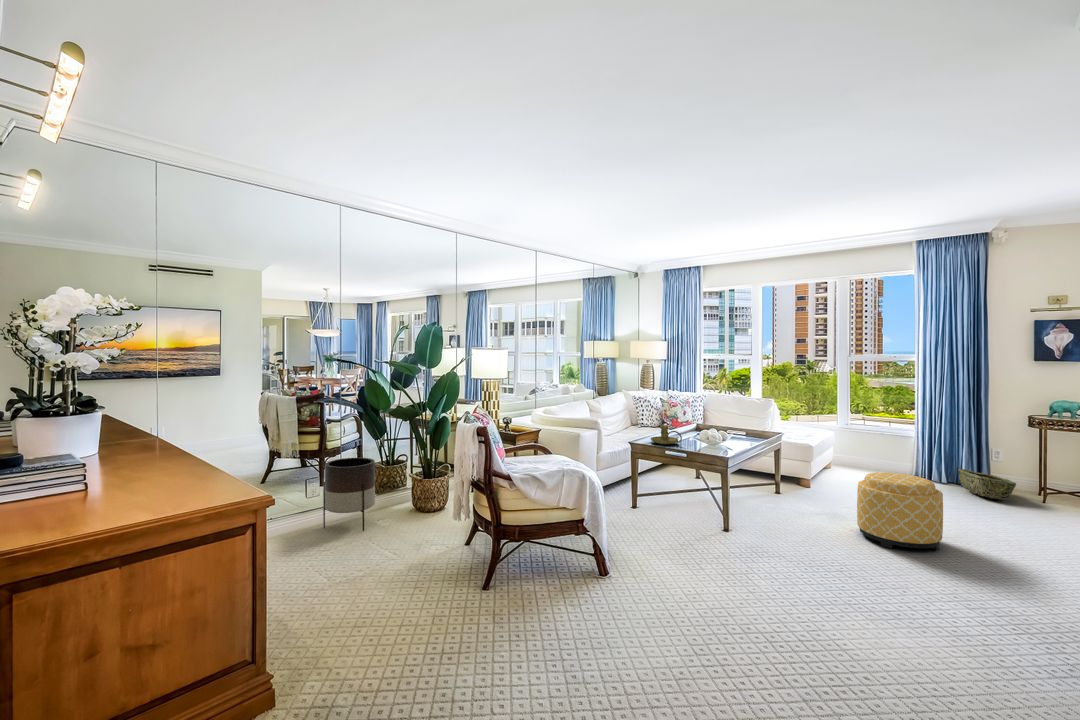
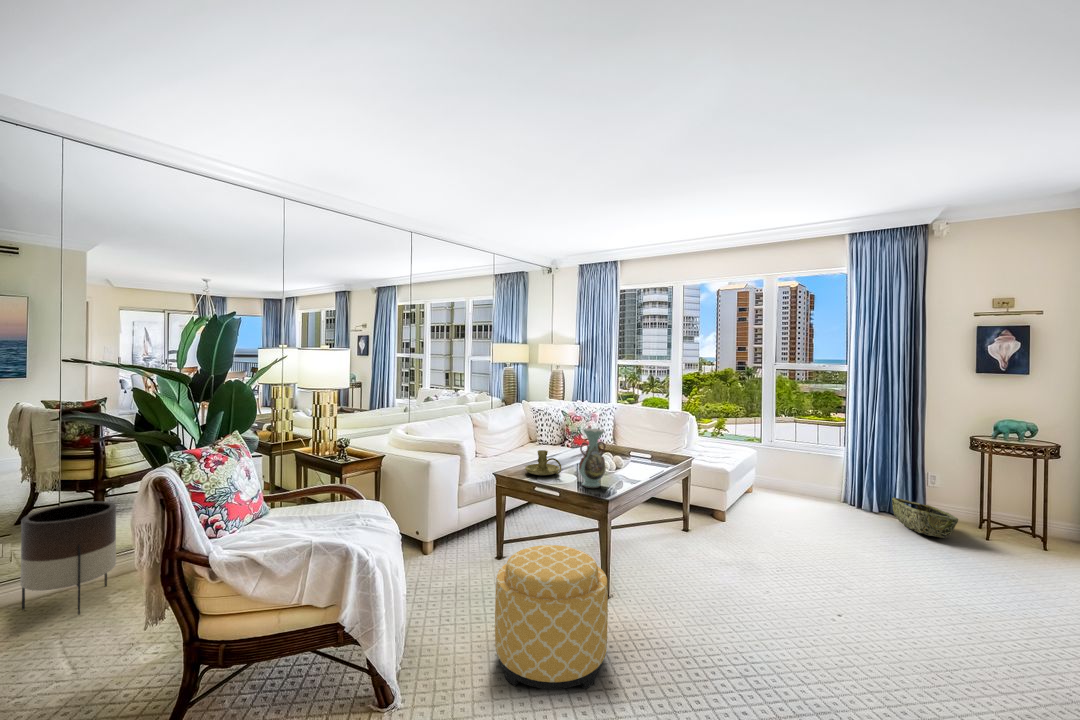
decorative vase: none [699,406,720,452] -> present [579,428,605,488]
ottoman: present [857,472,943,551] -> present [495,545,608,689]

